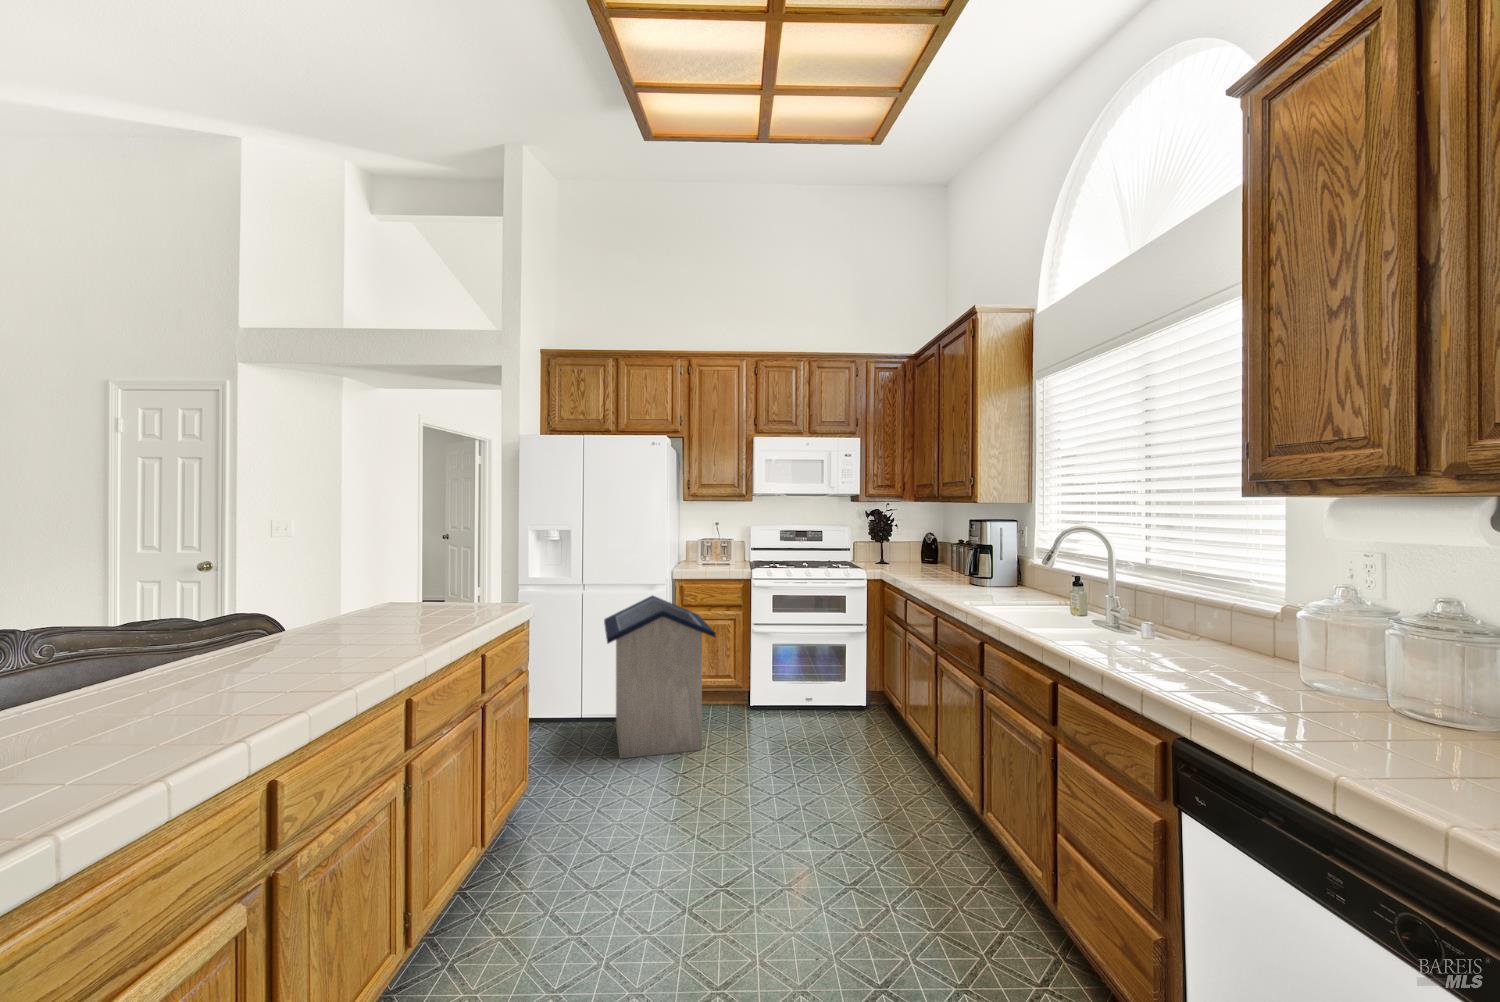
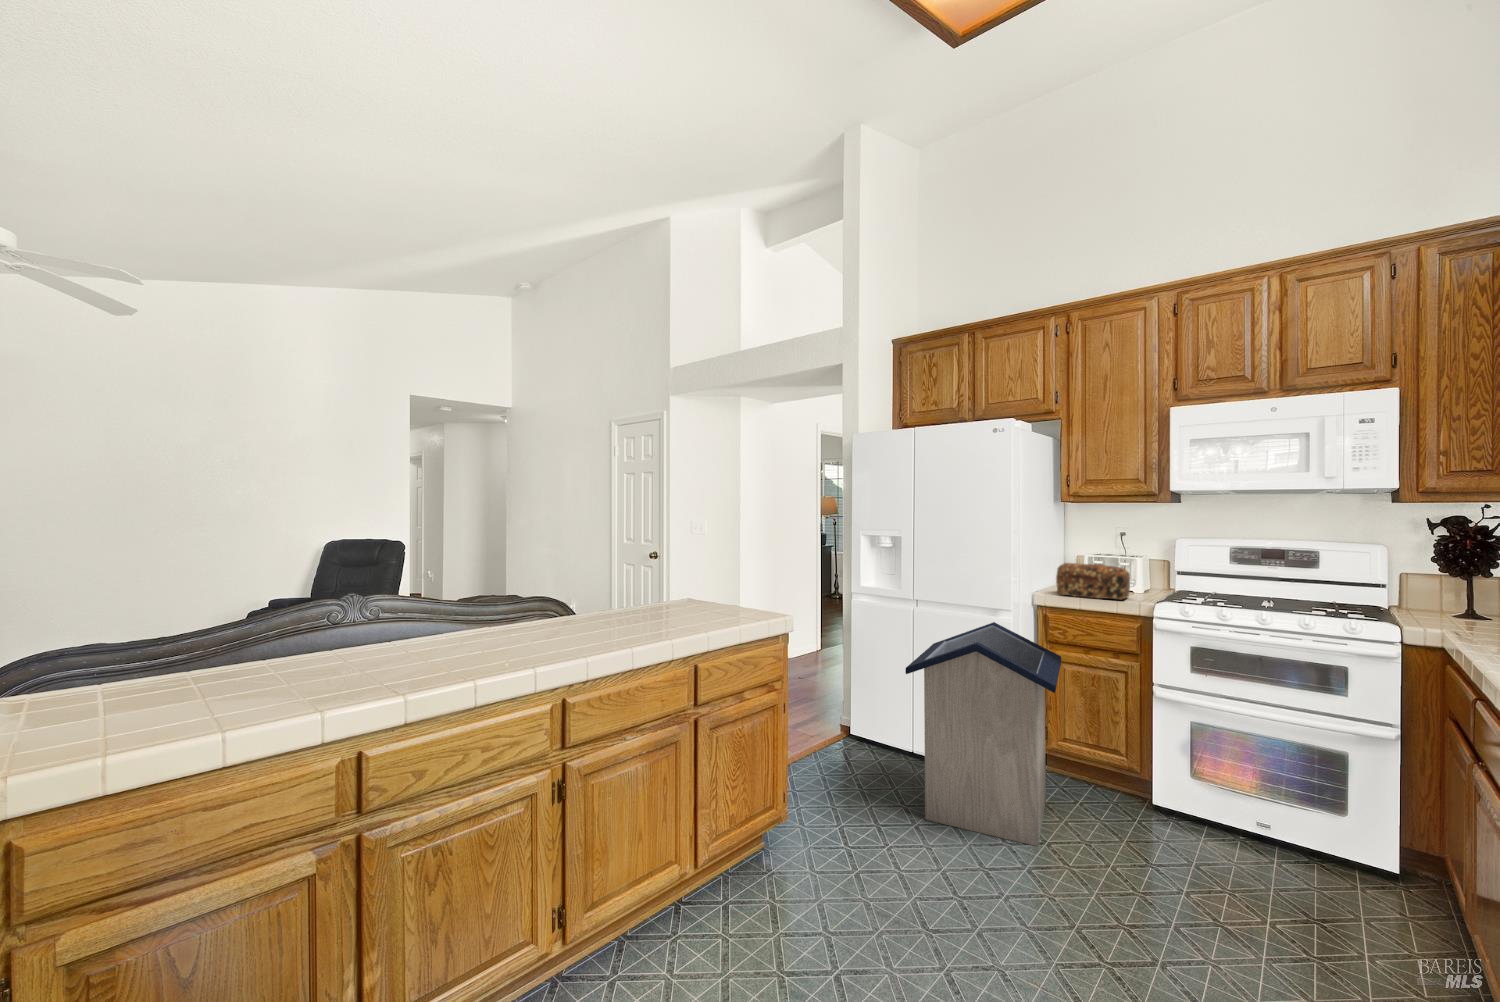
bread loaf: none [691,546,735,570] -> present [1056,563,1130,599]

